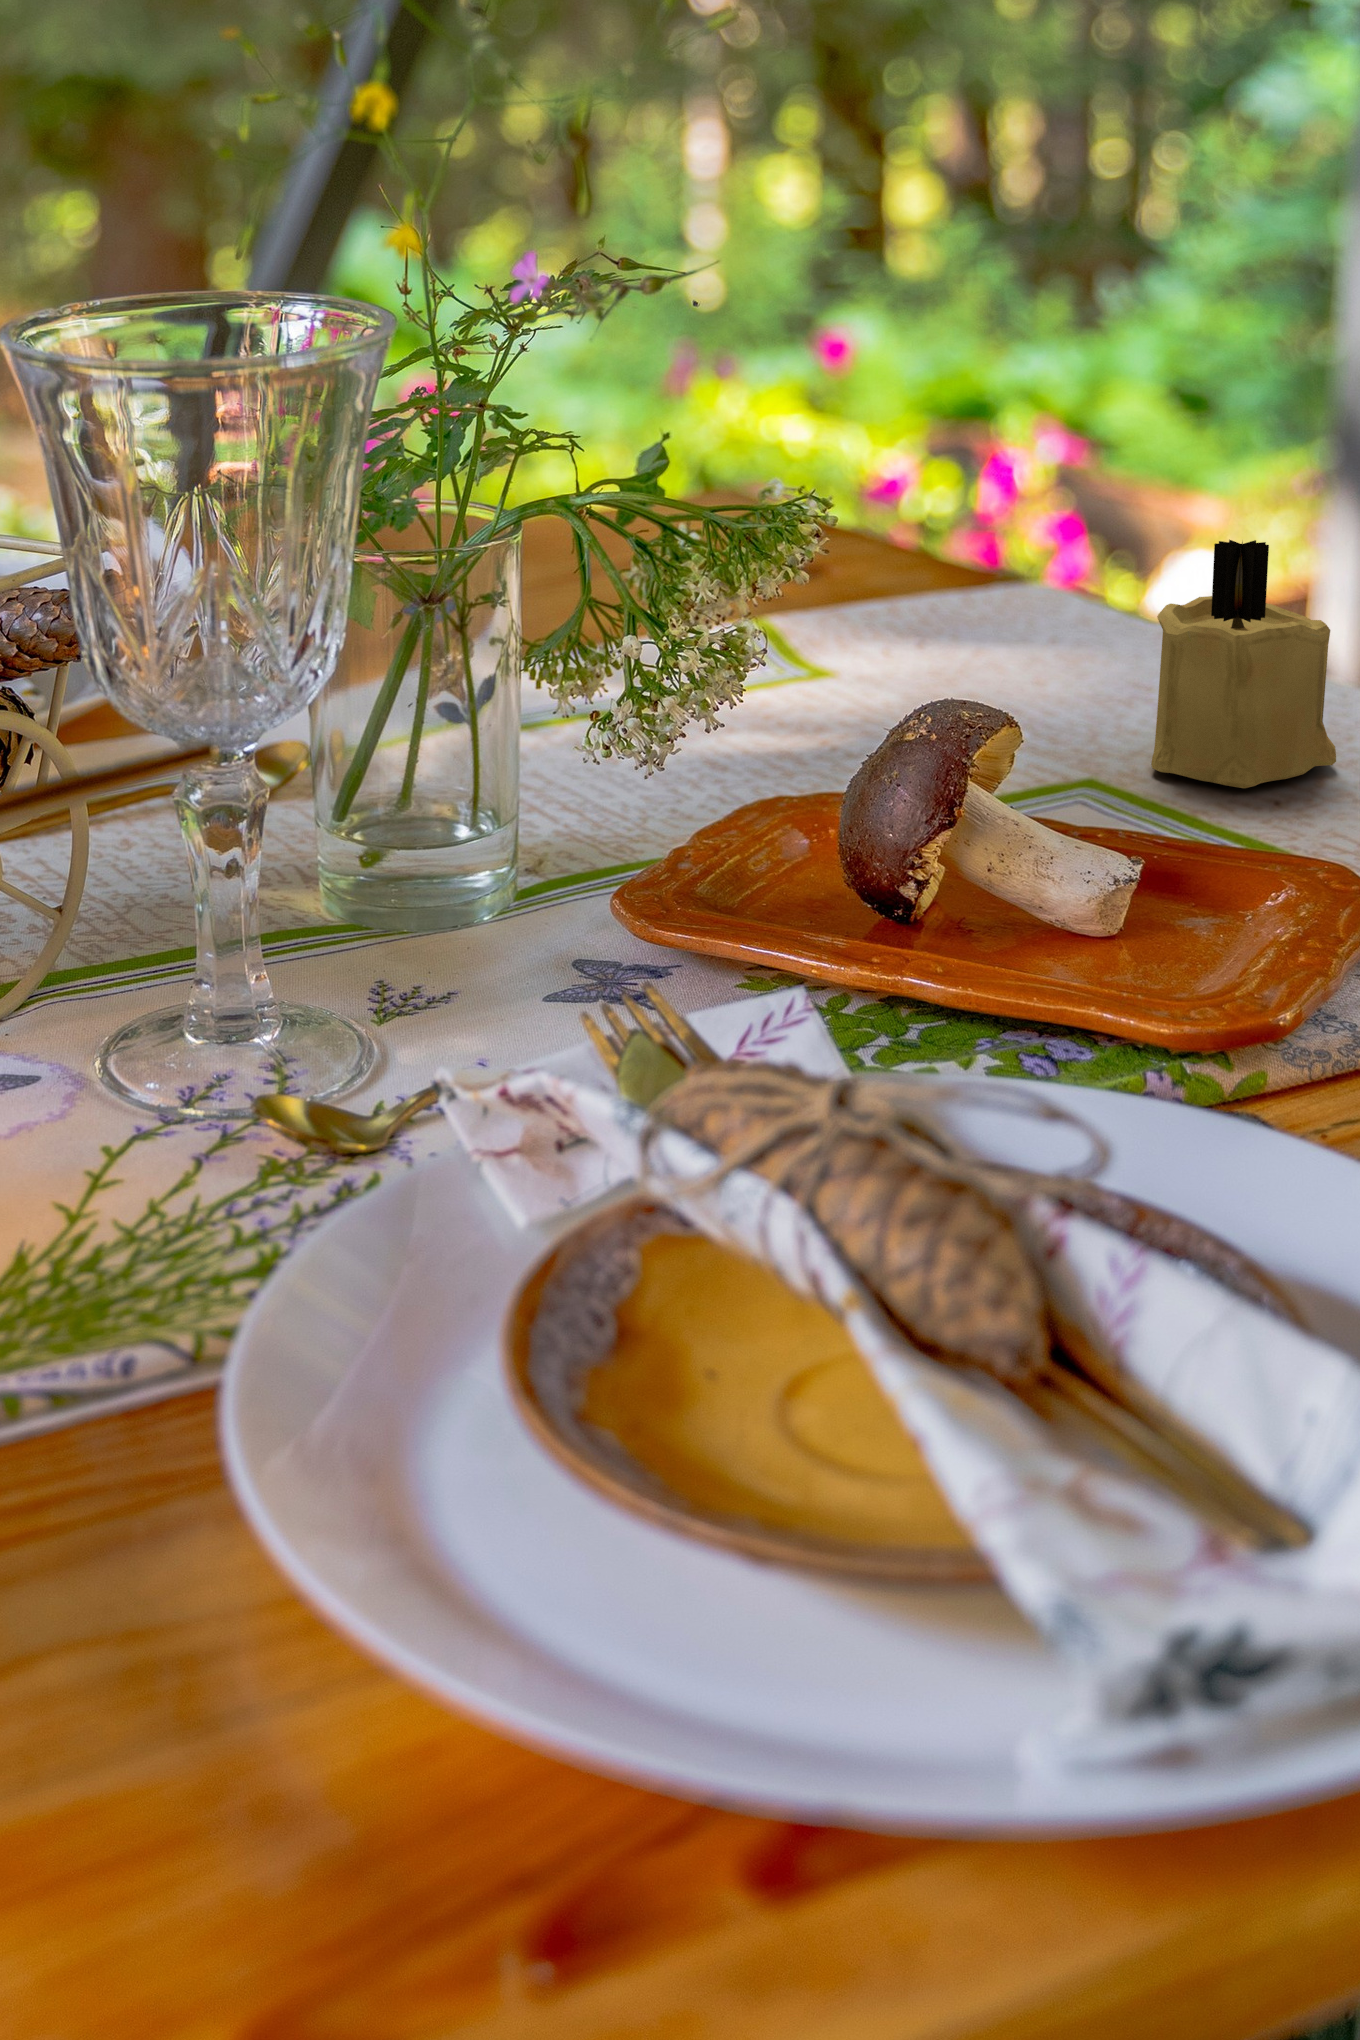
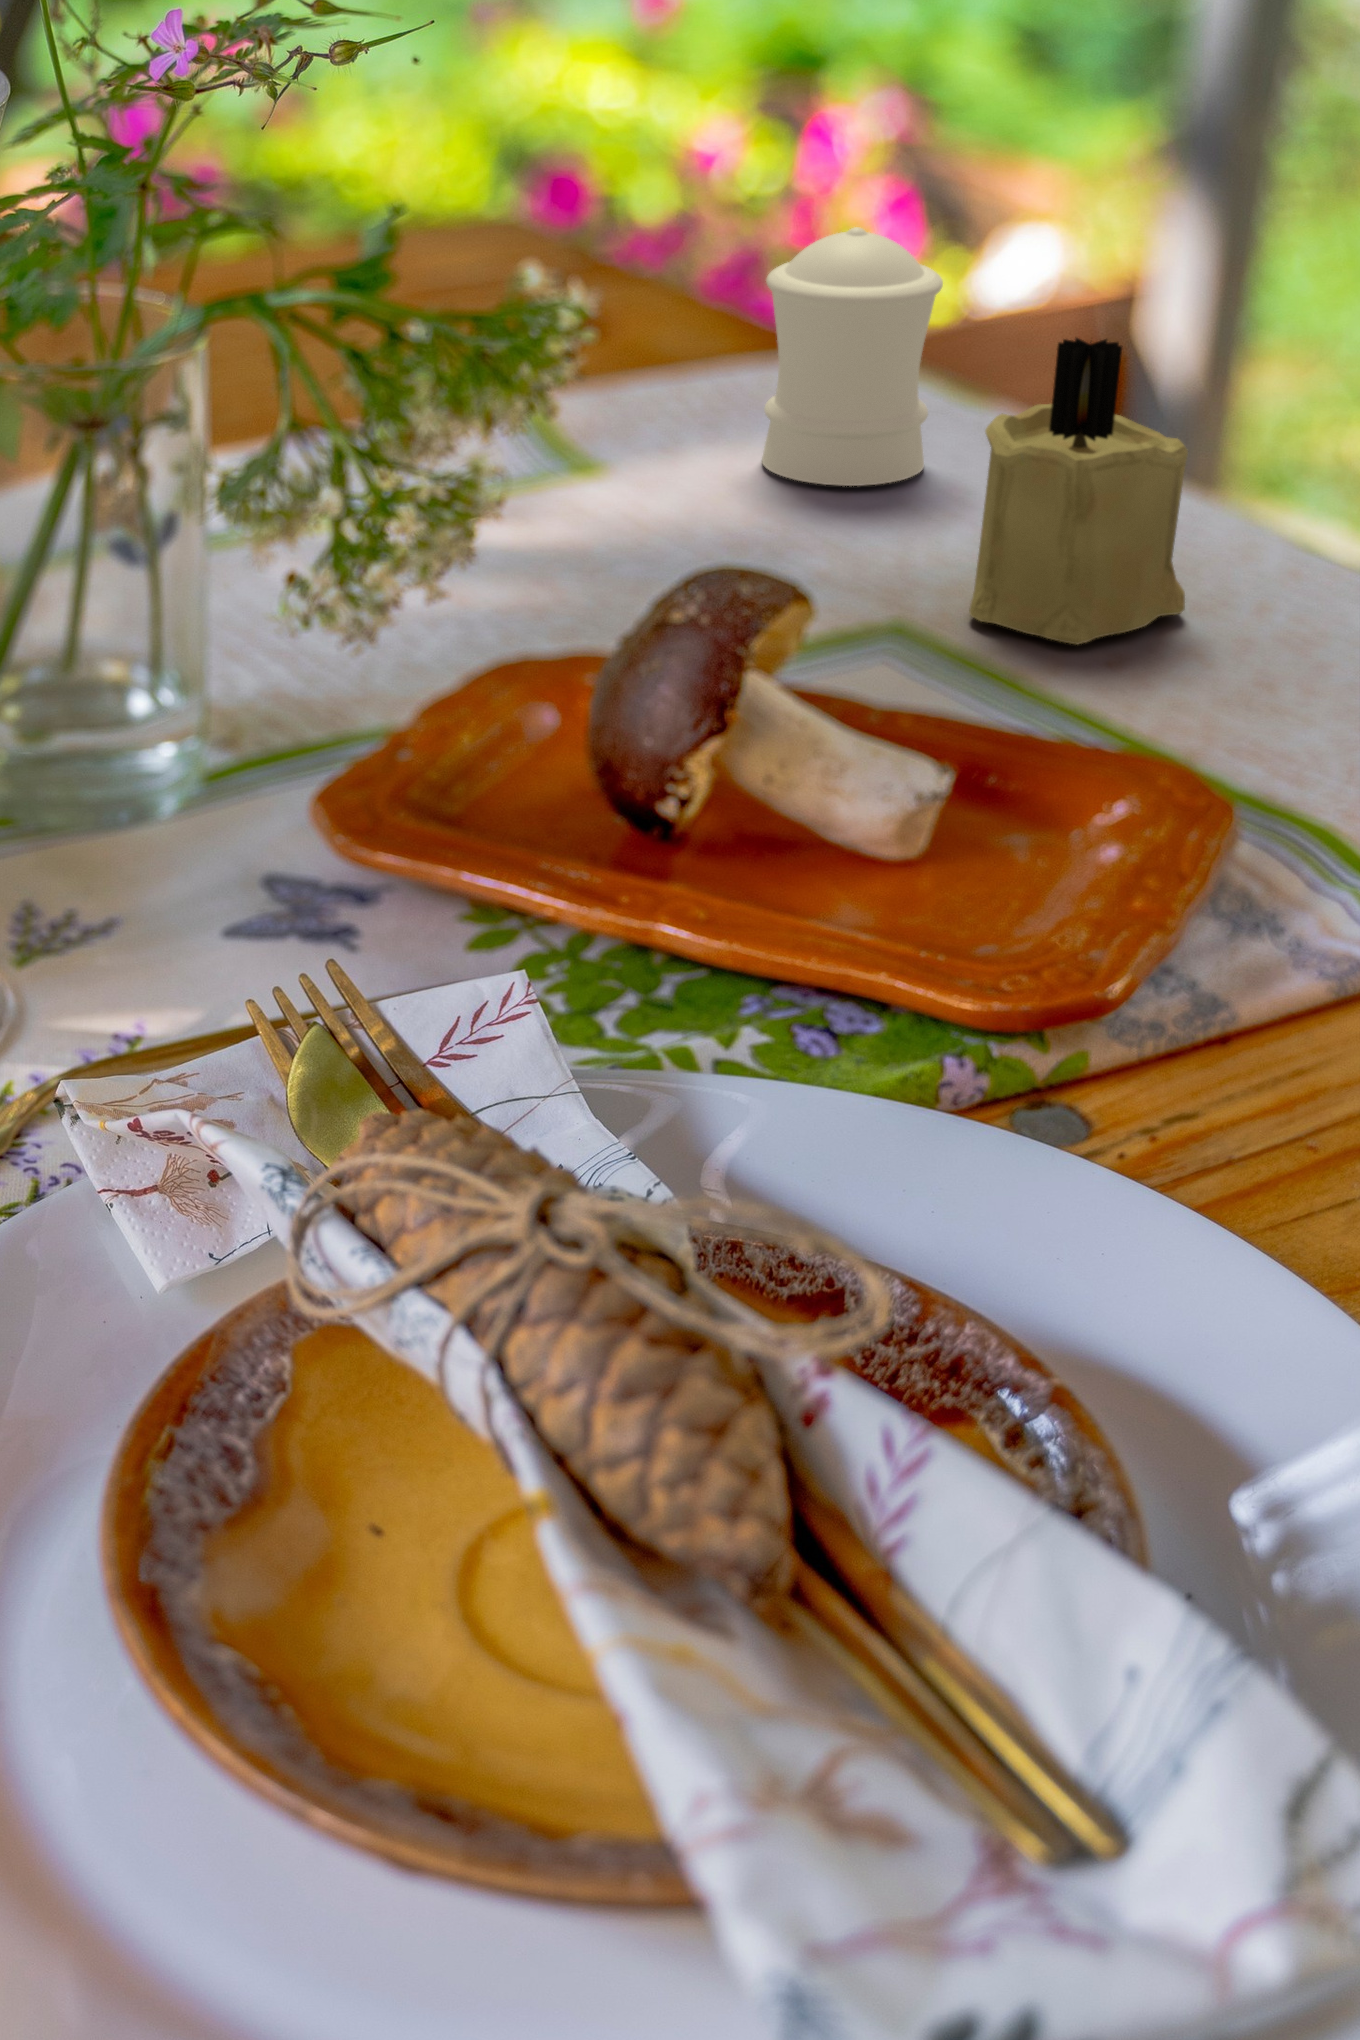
salt shaker: none [967,467,1116,675] -> present [762,227,943,486]

